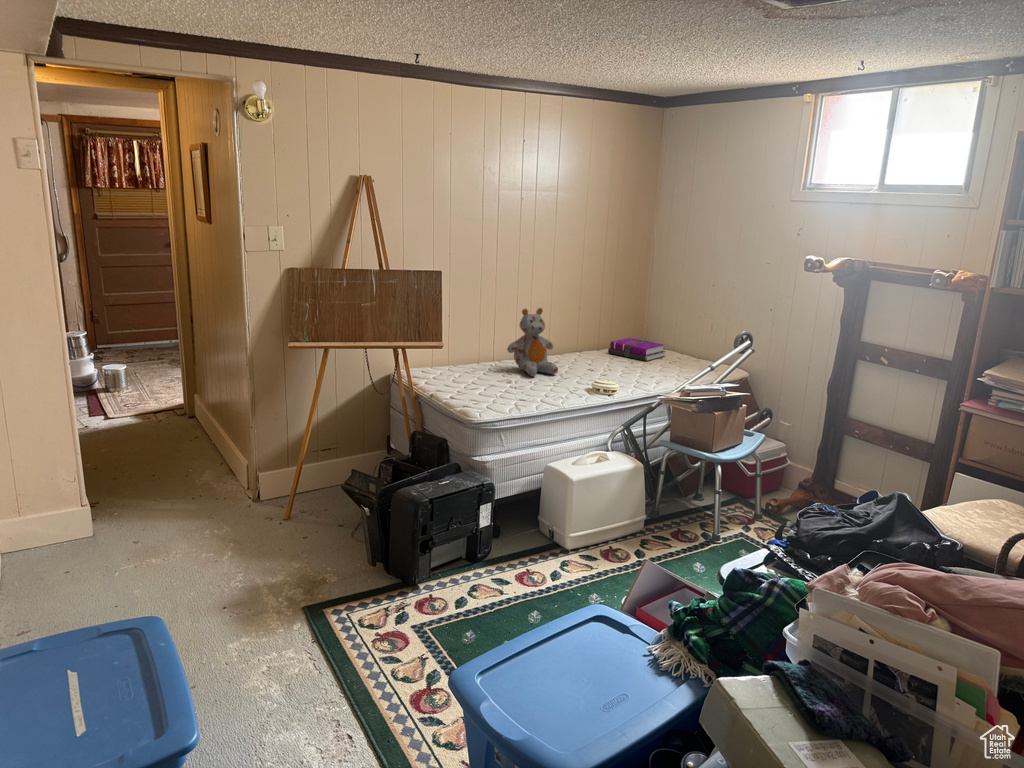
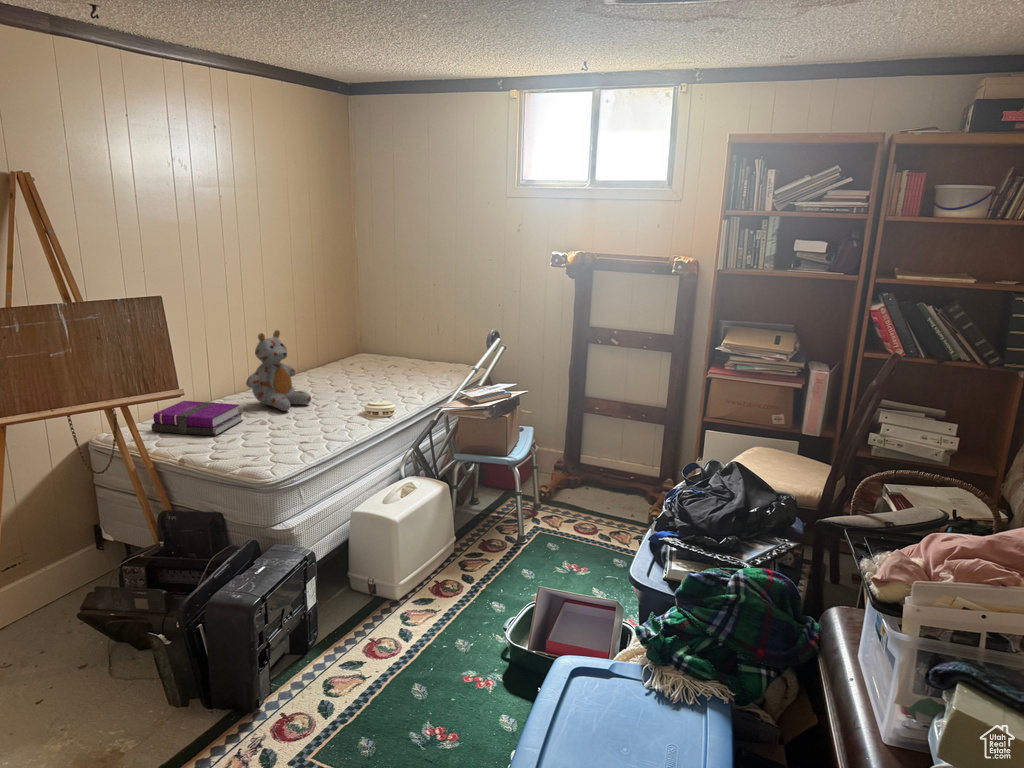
notebook: present [608,338,665,361] -> present [152,401,243,436]

